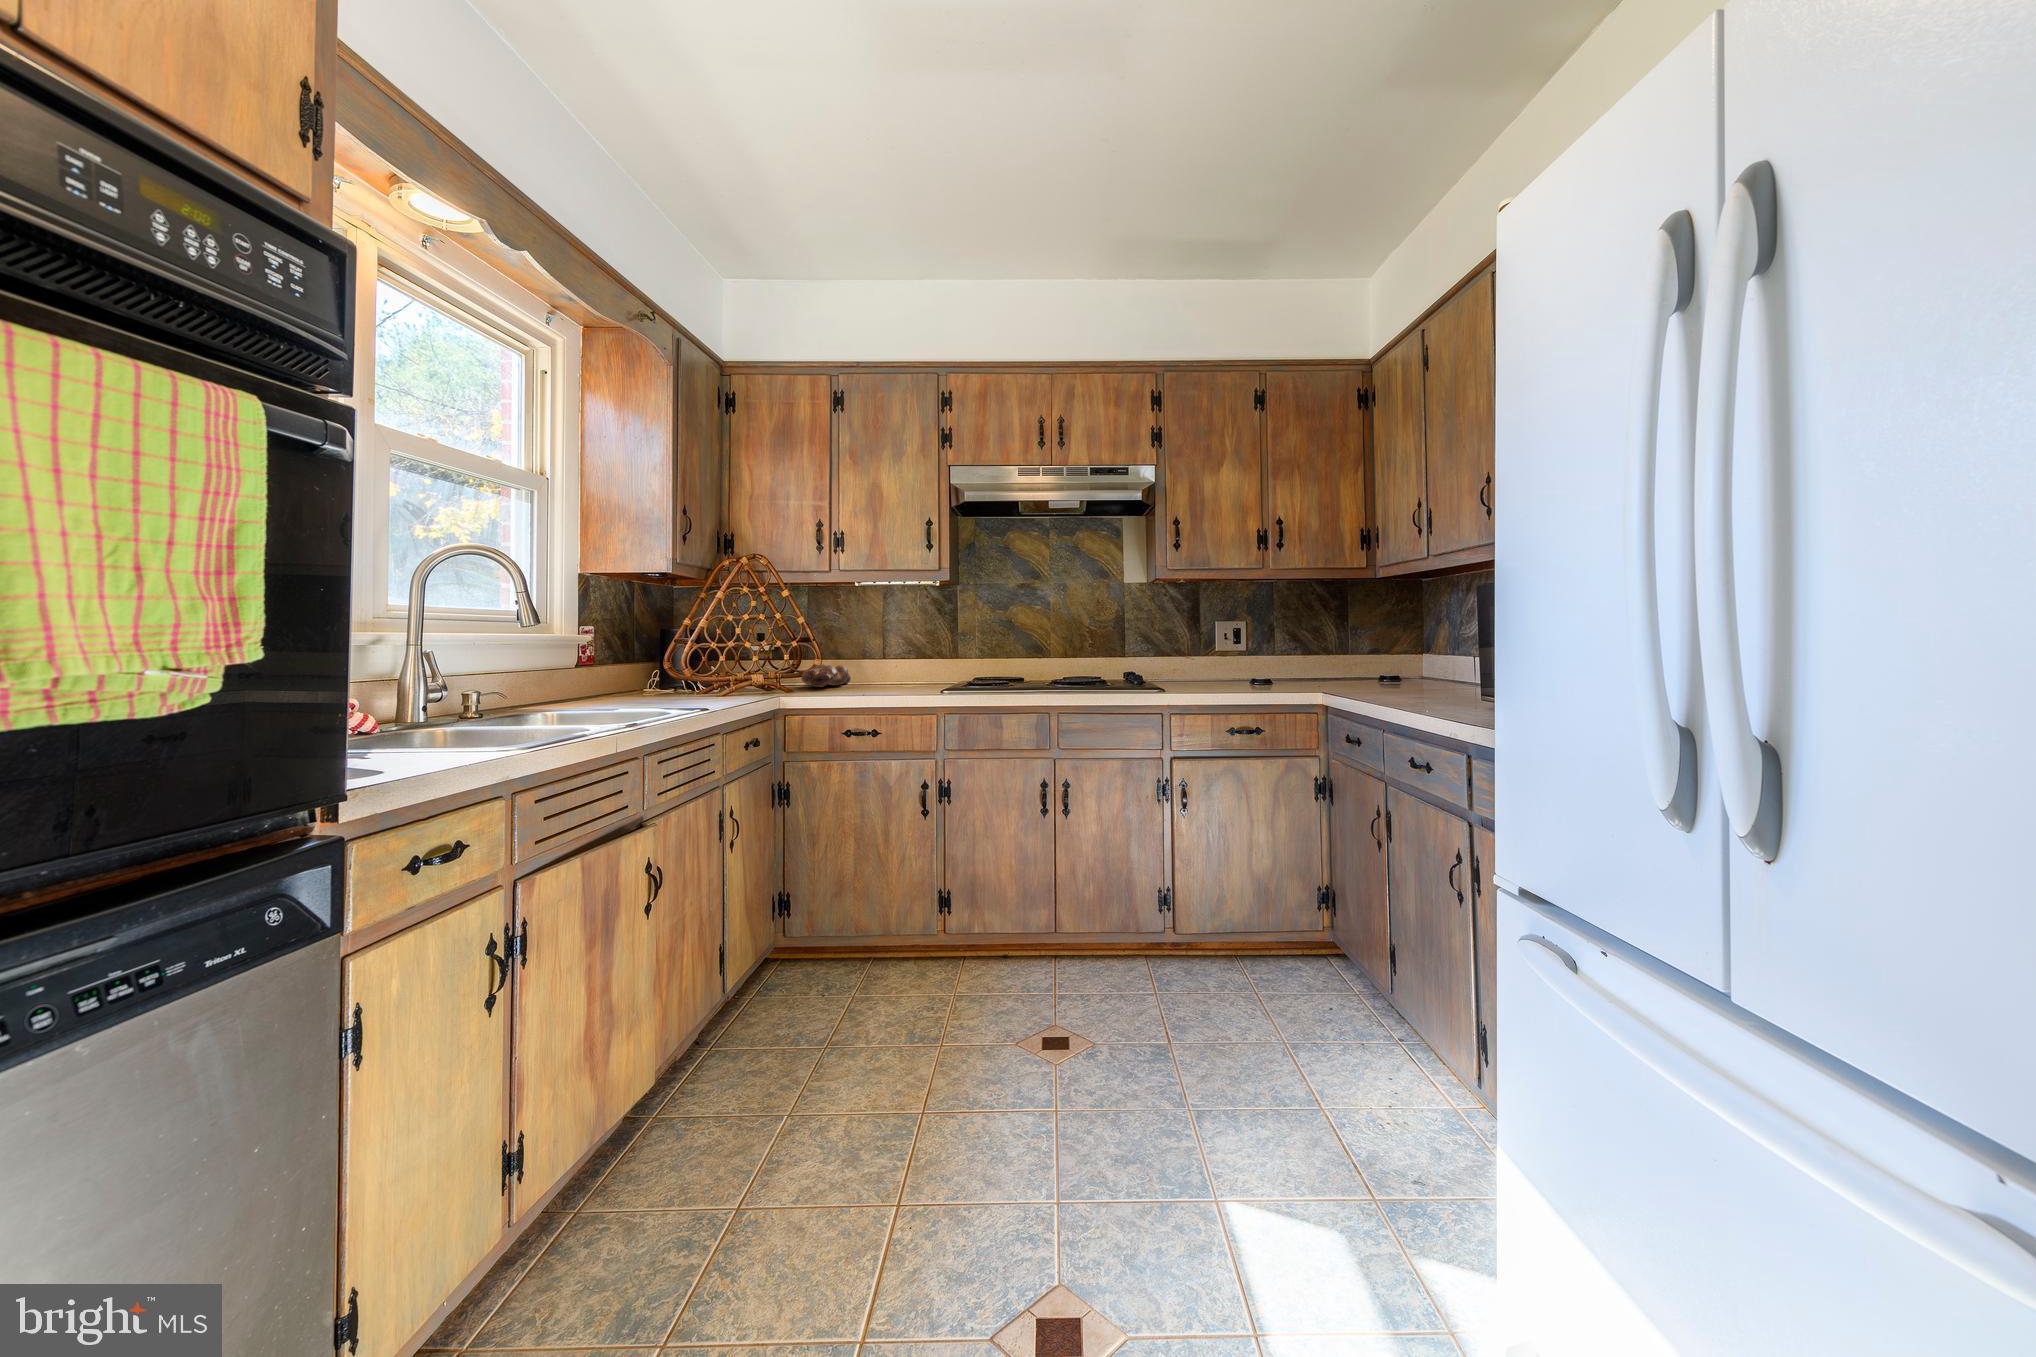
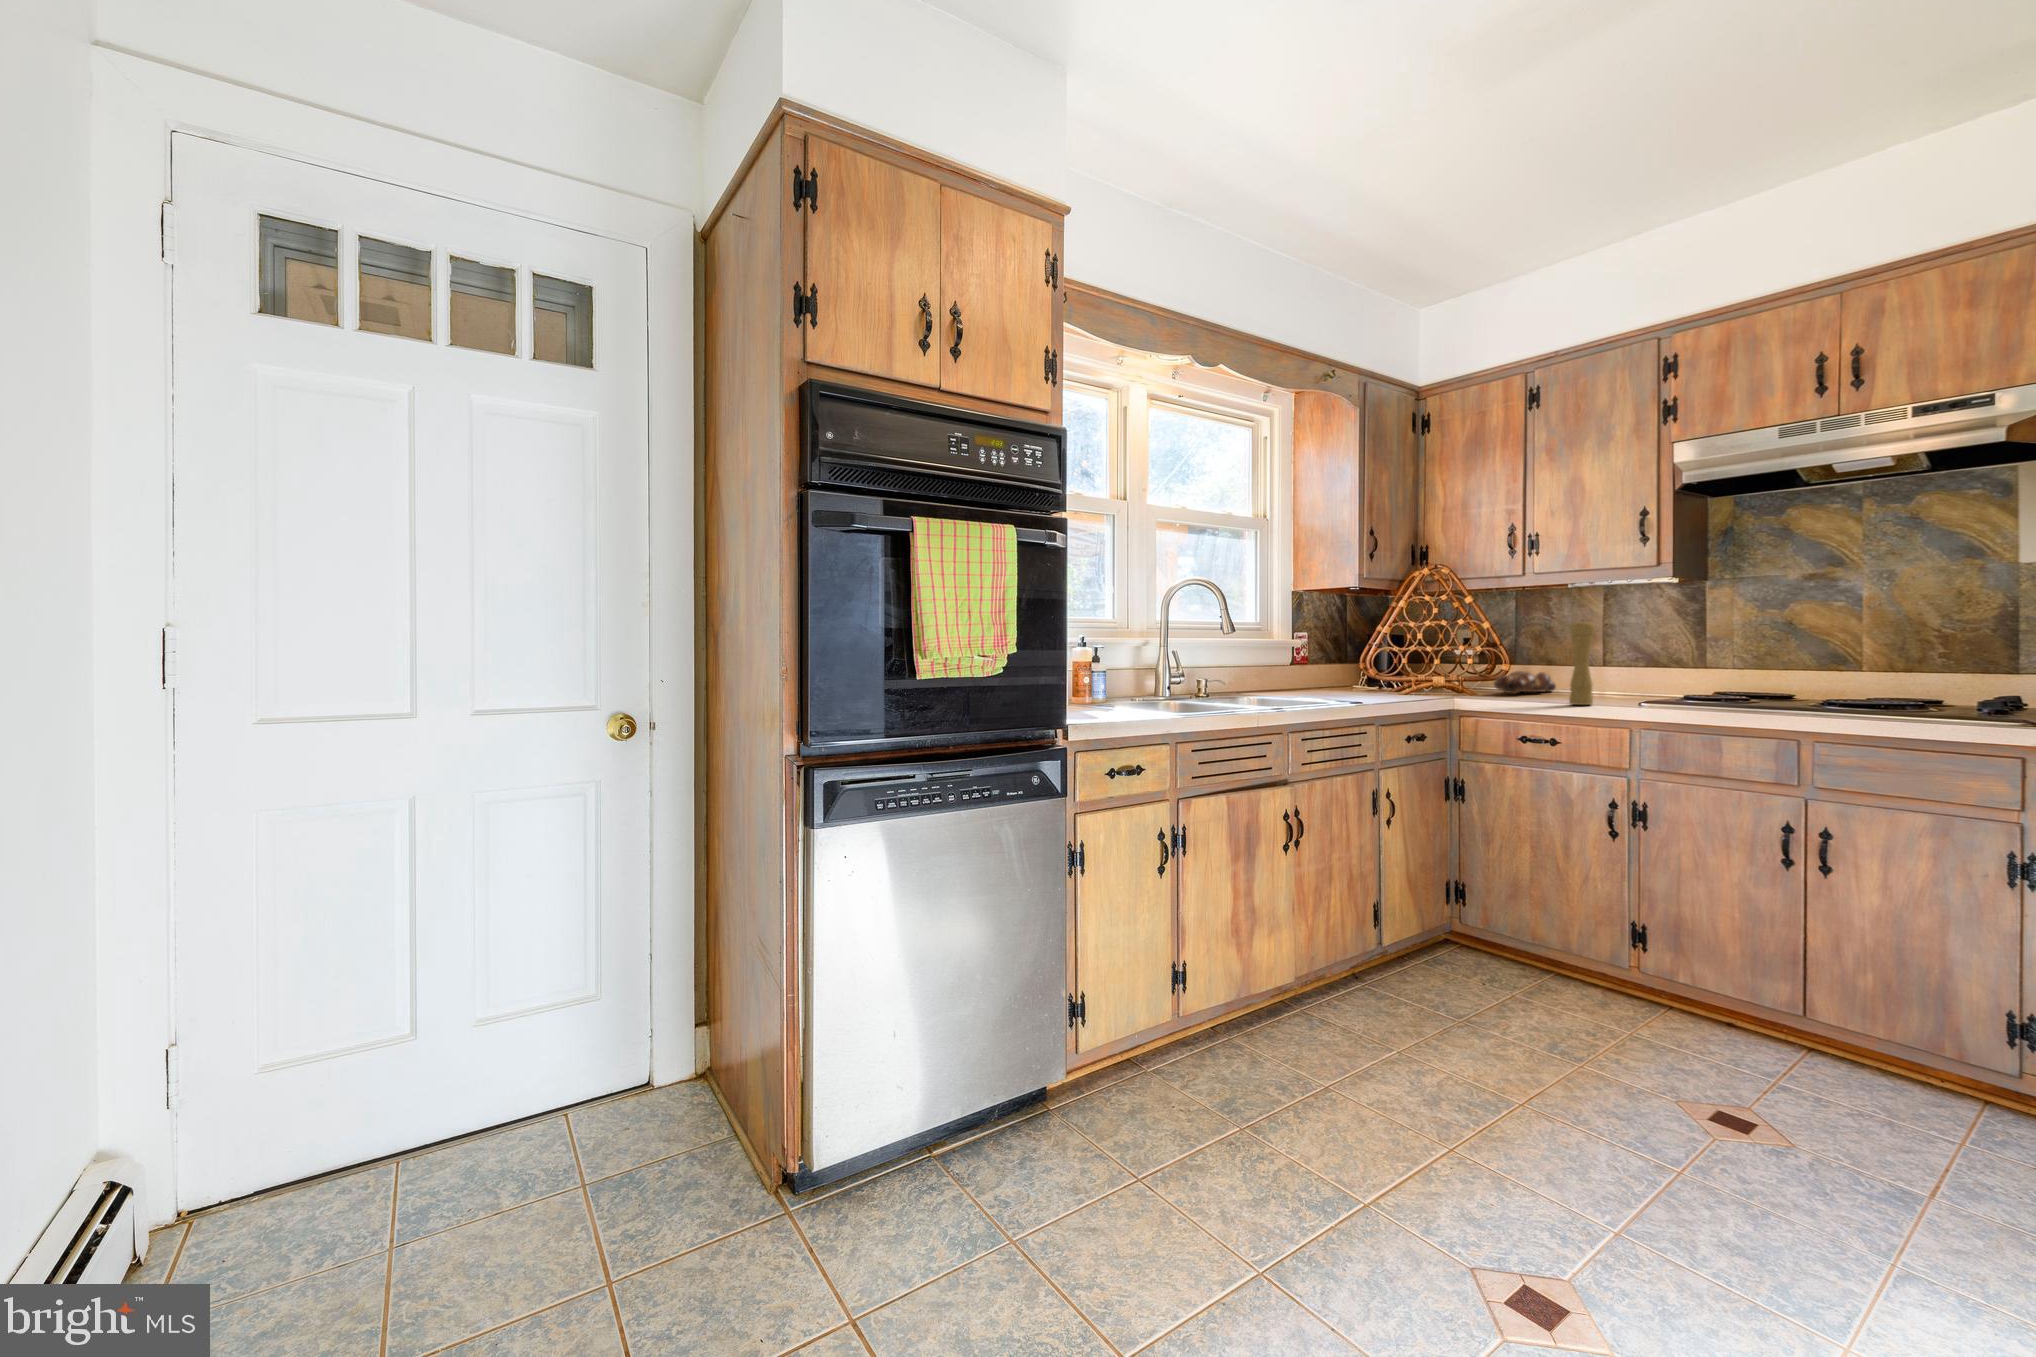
pepper mill: none [879,619,900,698] -> present [1569,621,1595,705]

